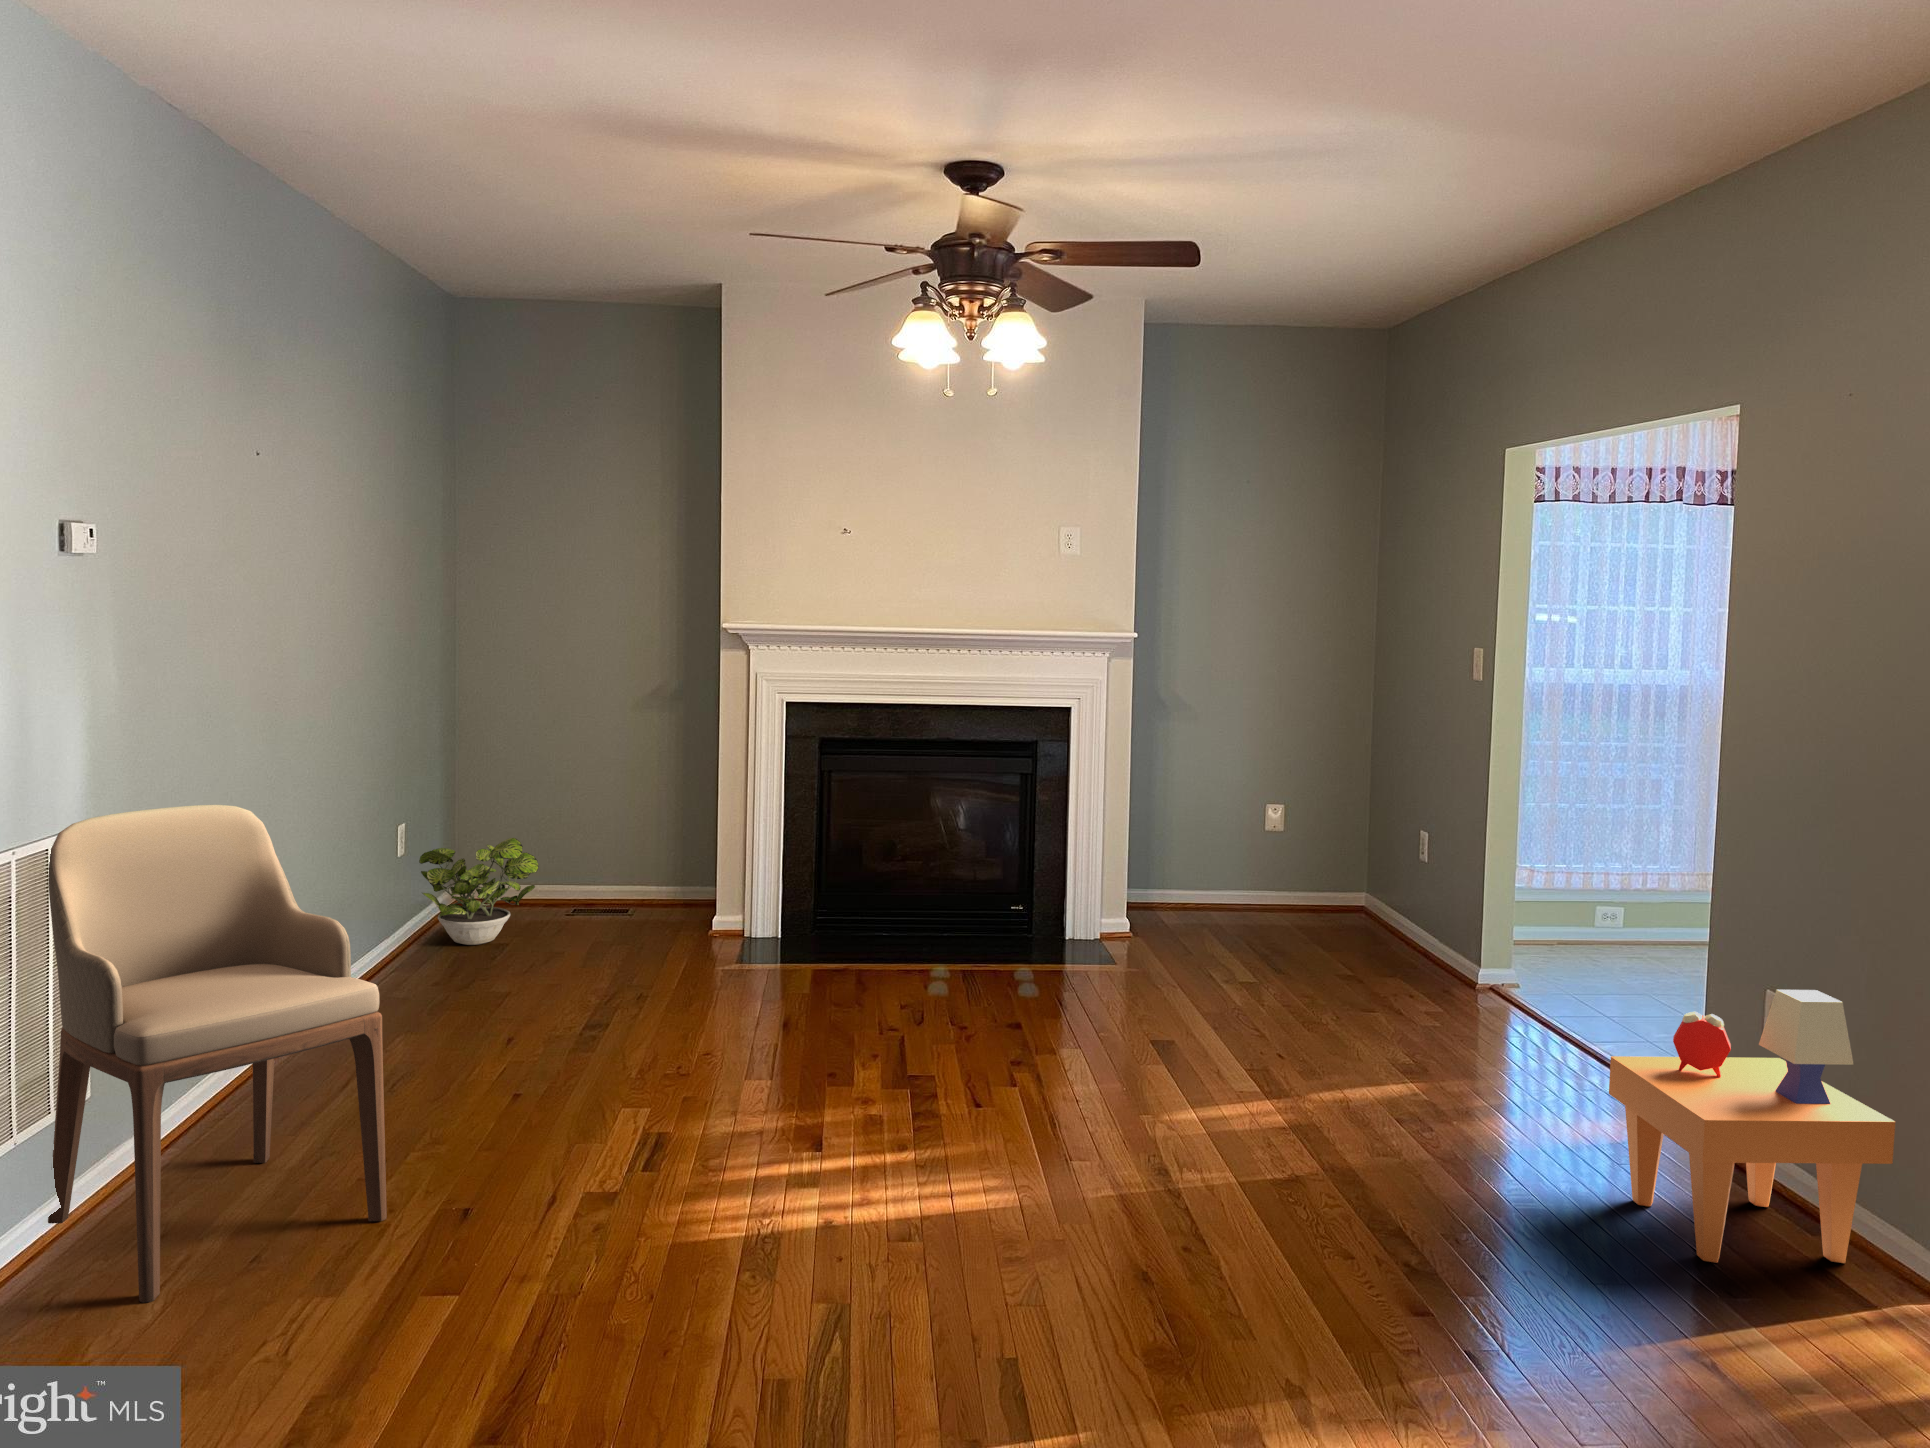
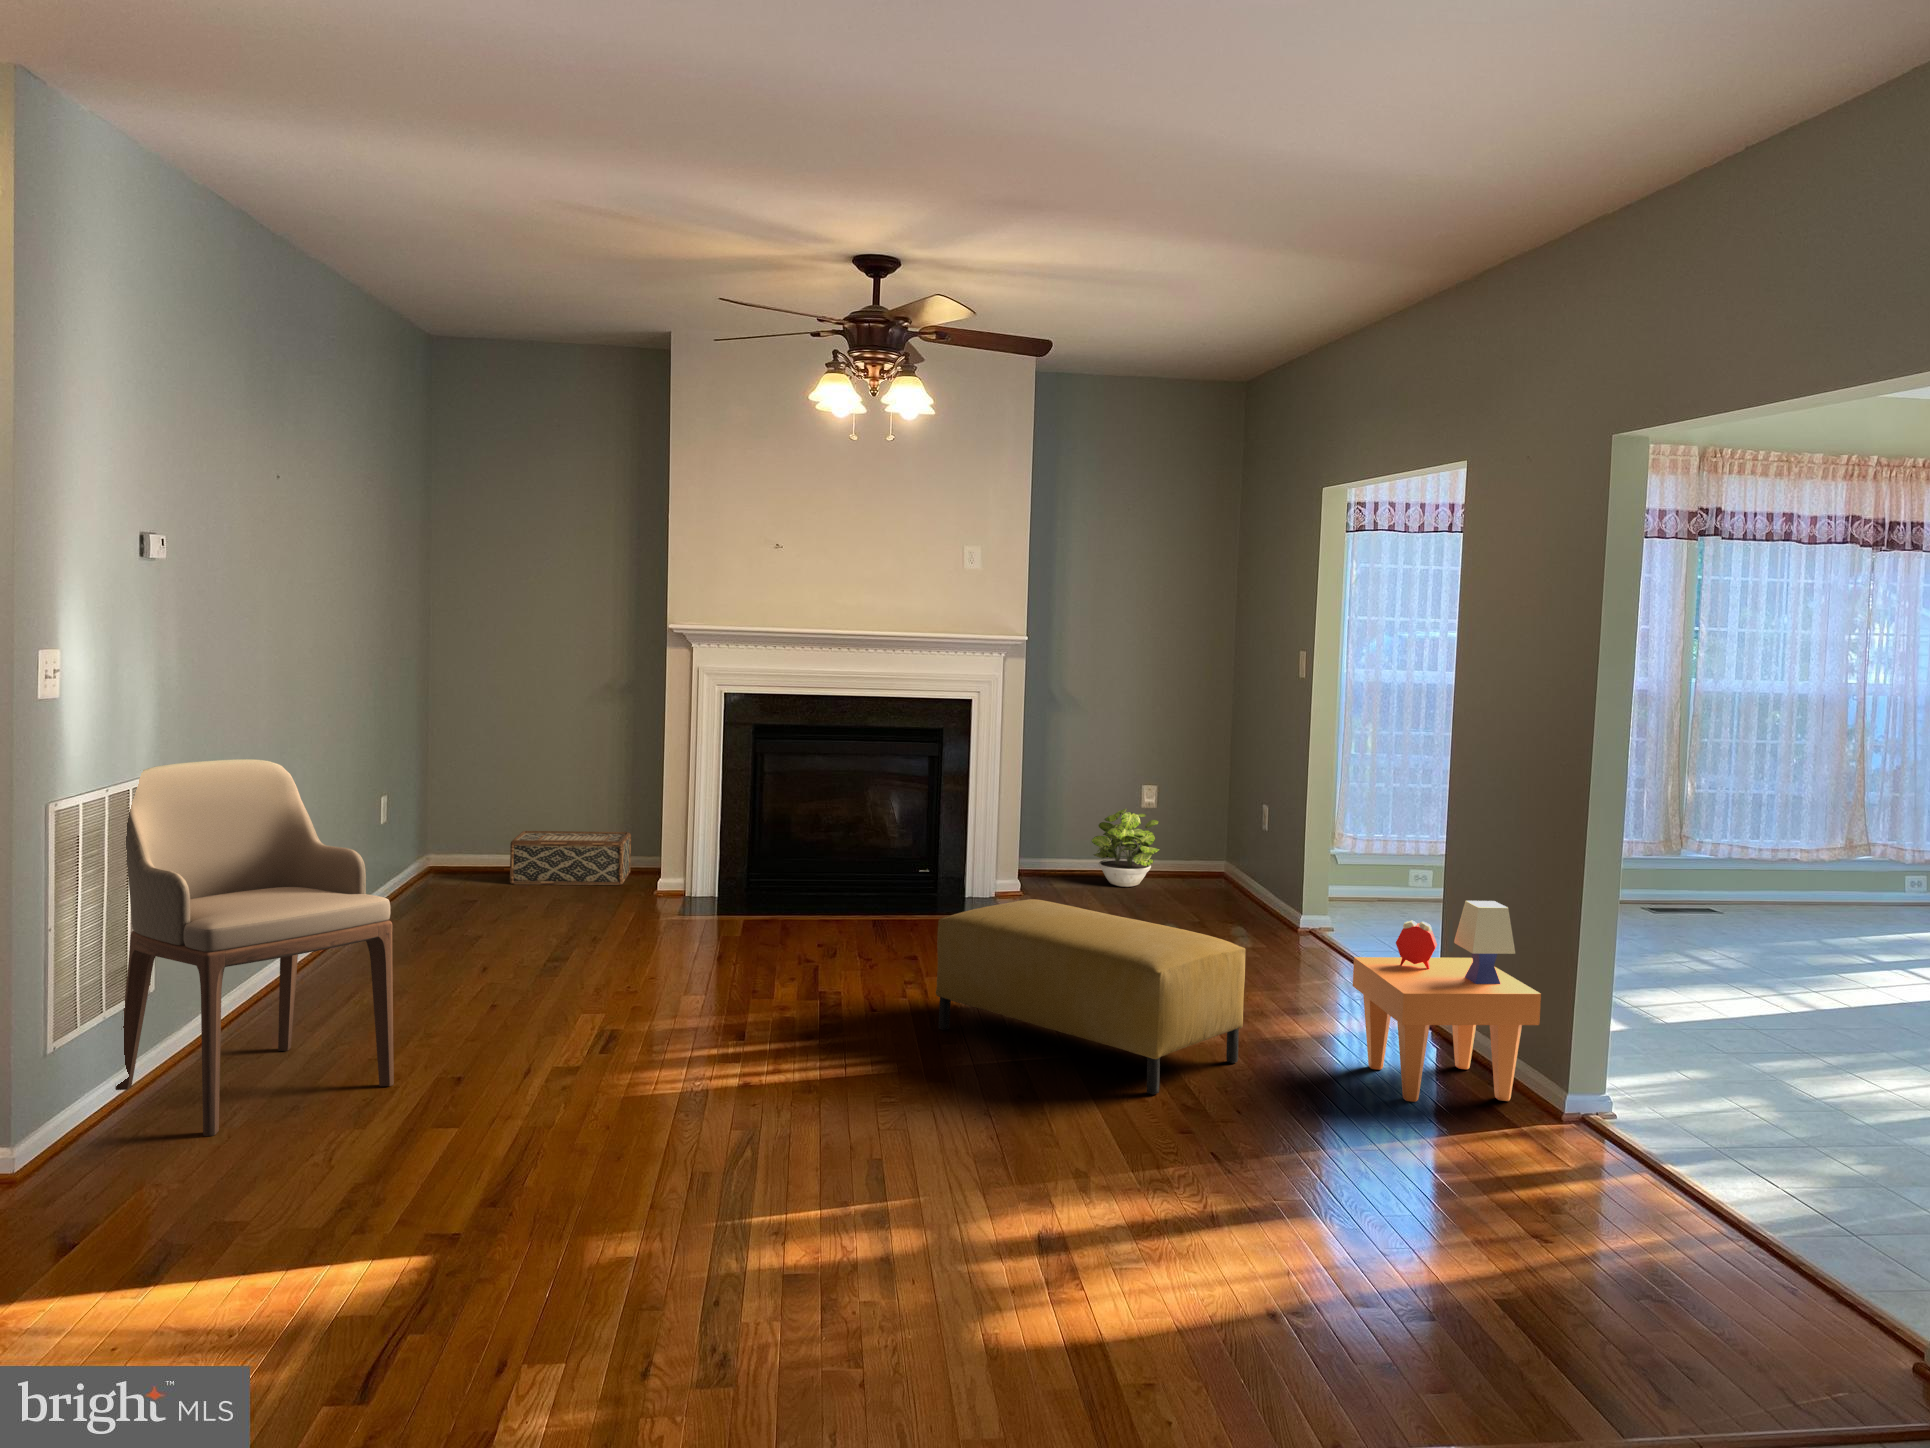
potted plant: present [419,838,538,945] -> present [1092,809,1160,887]
woven basket: none [547,859,682,923] -> present [510,831,631,885]
ottoman: none [1058,967,1467,1247] -> present [936,899,1245,1095]

